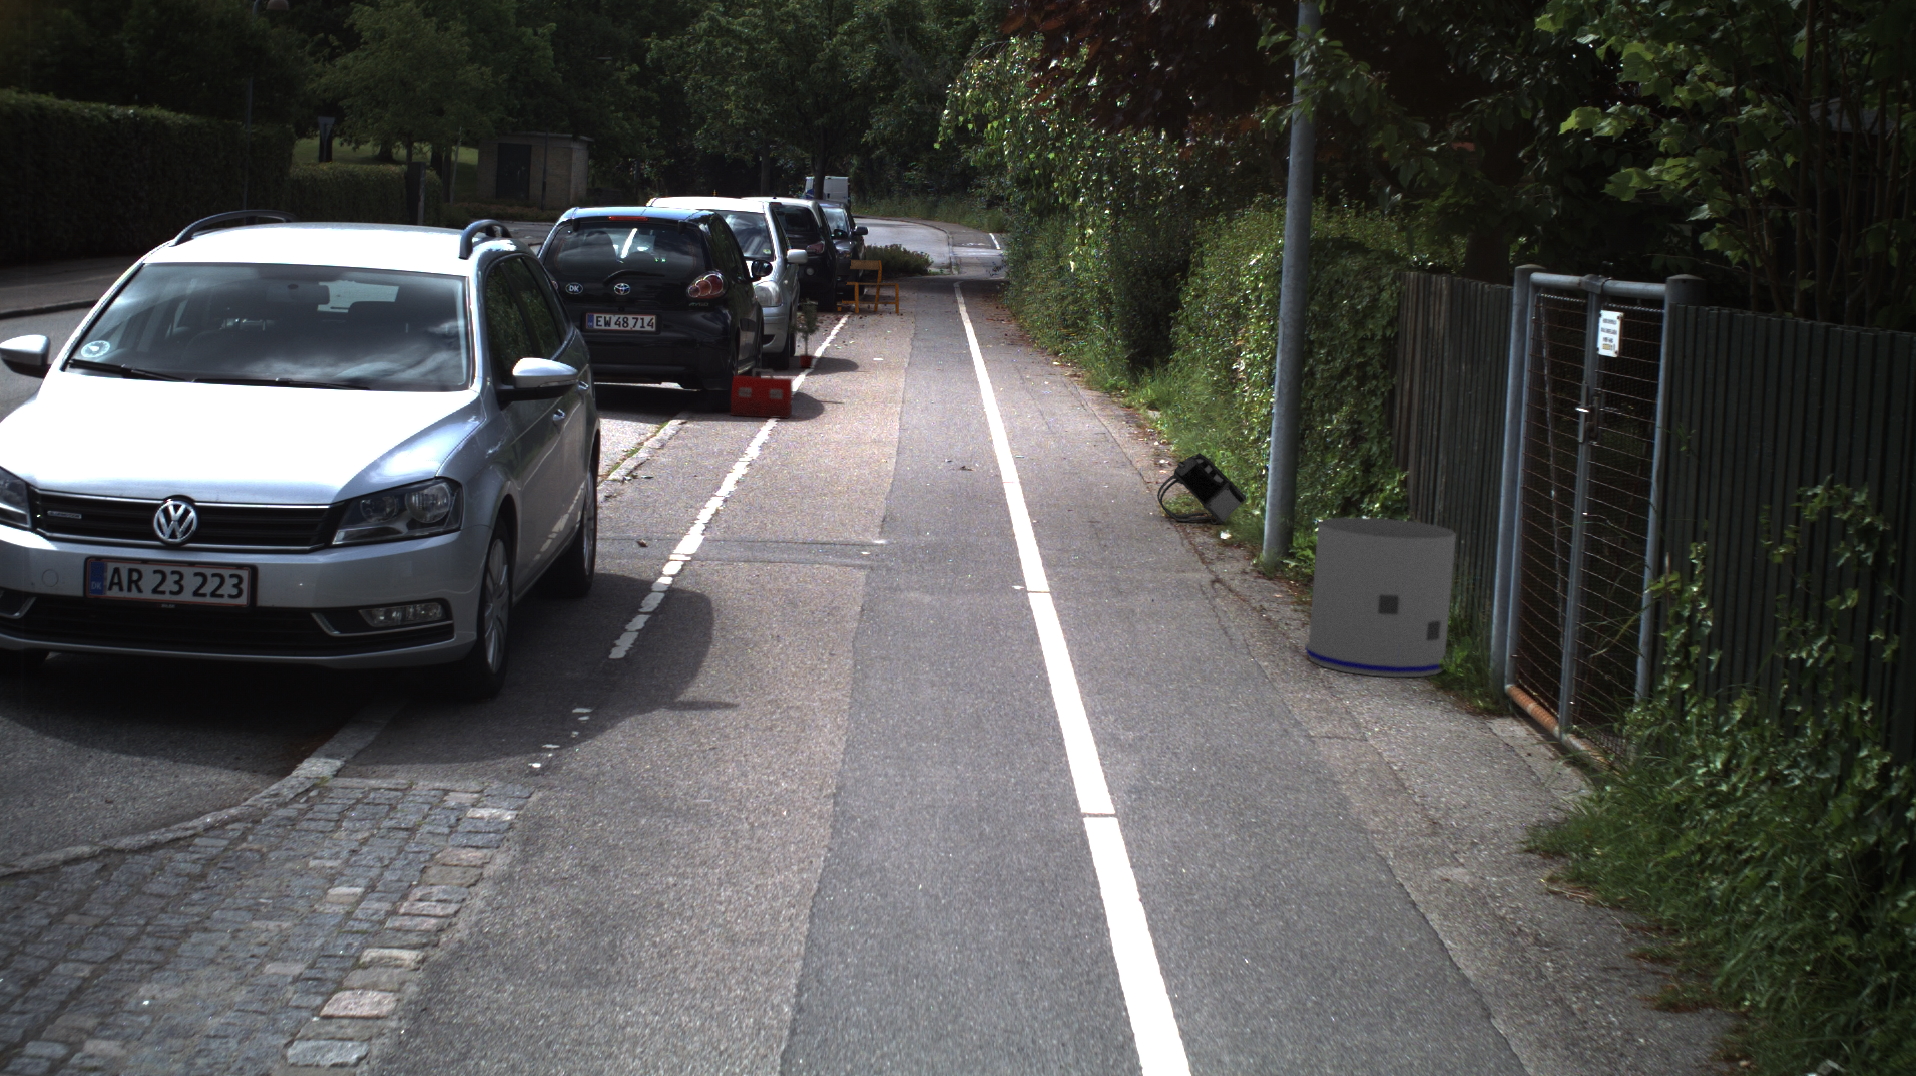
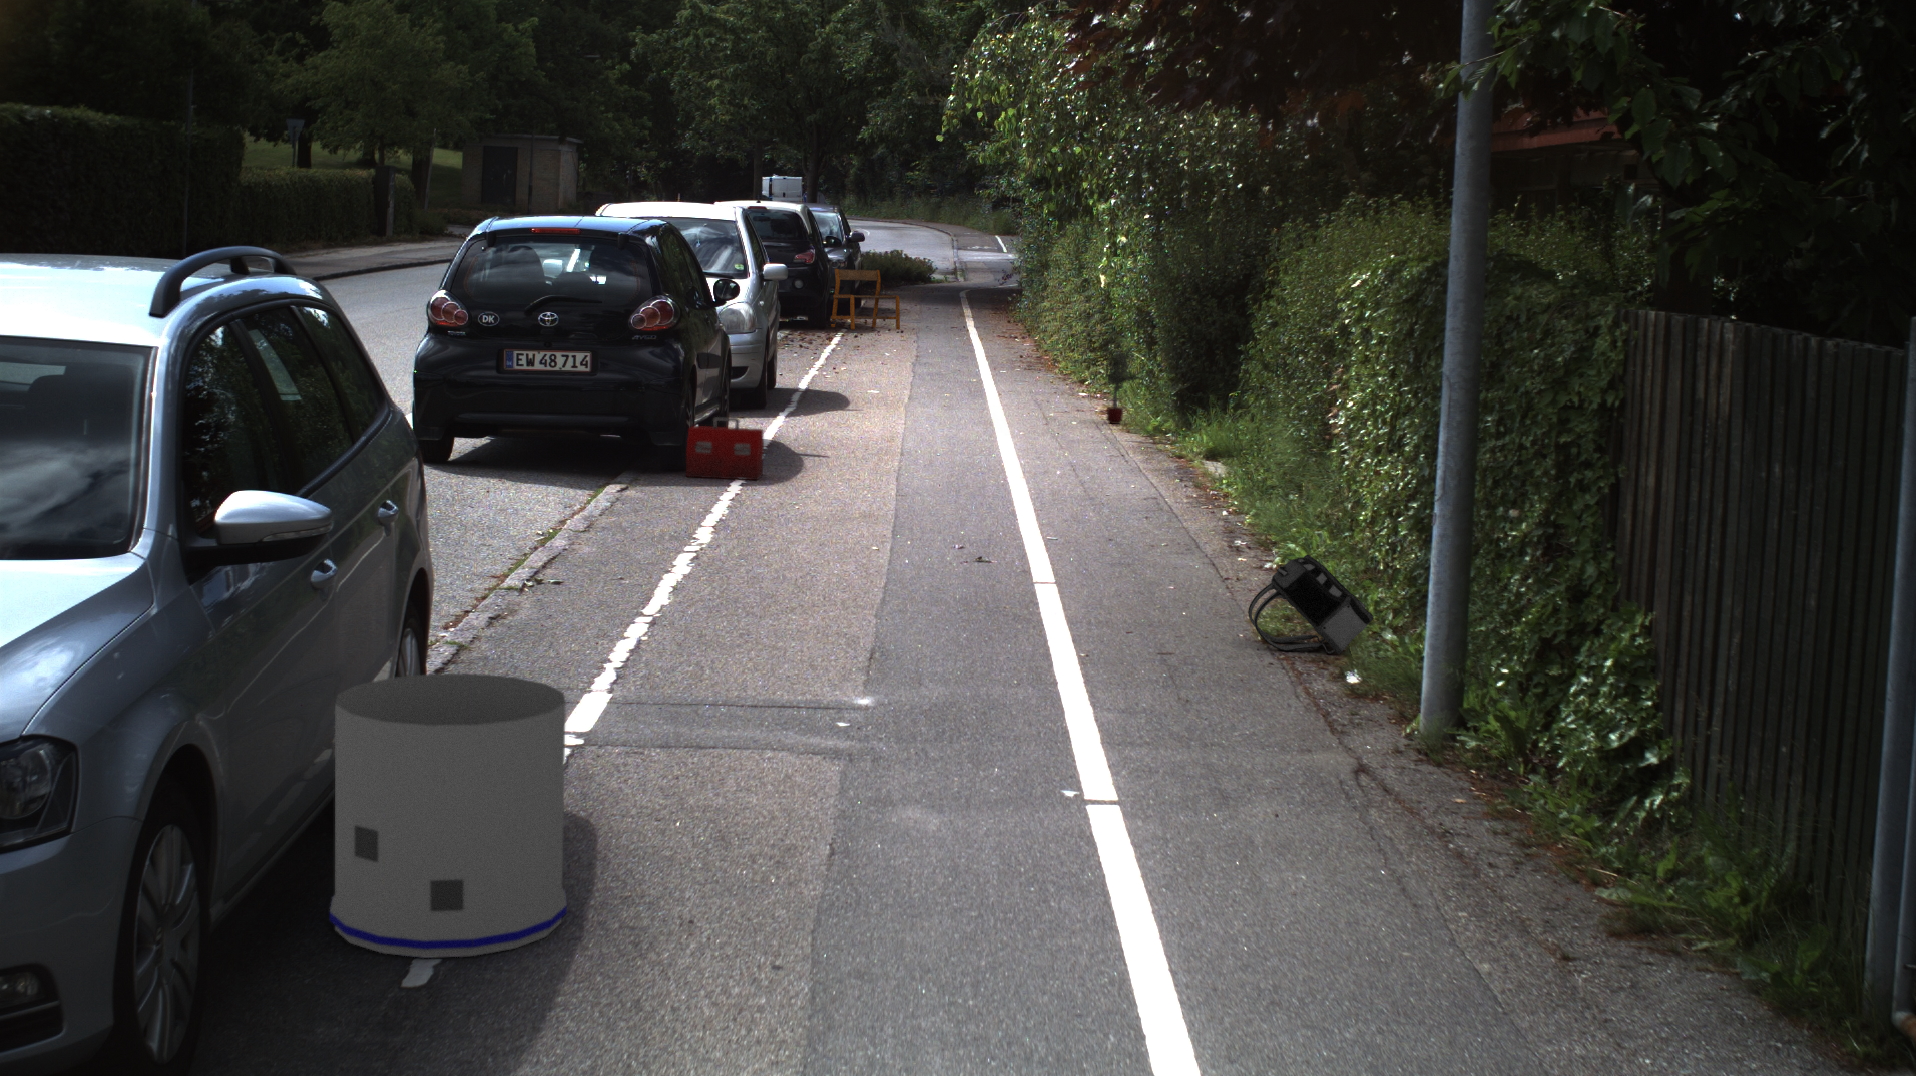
potted tree: present [787,299,821,368] -> present [1104,340,1145,424]
trash can: present [1305,518,1456,677] -> present [330,674,567,958]

